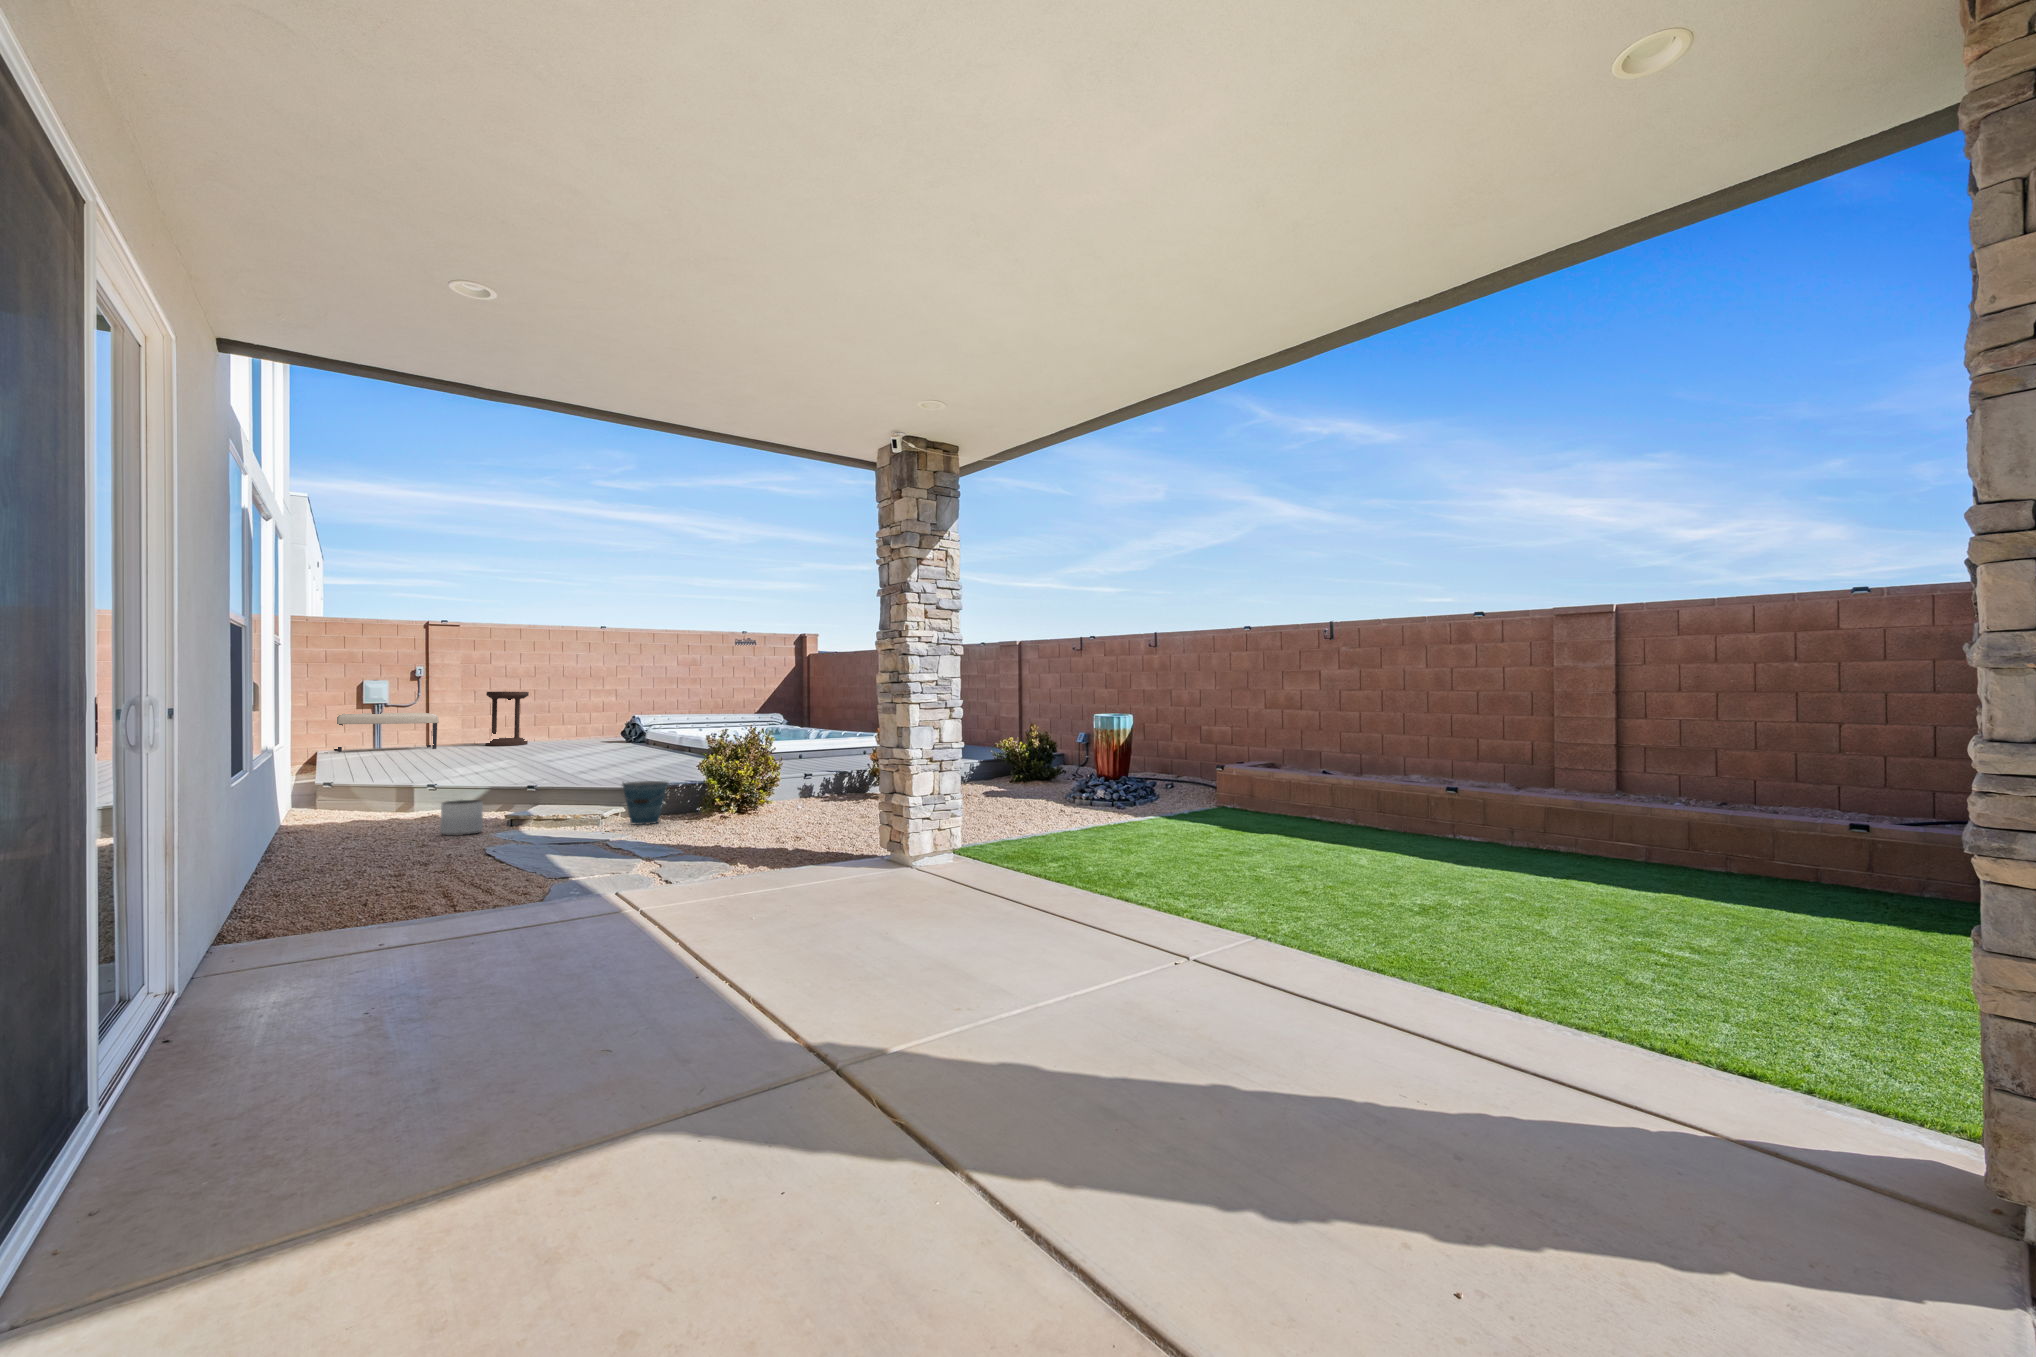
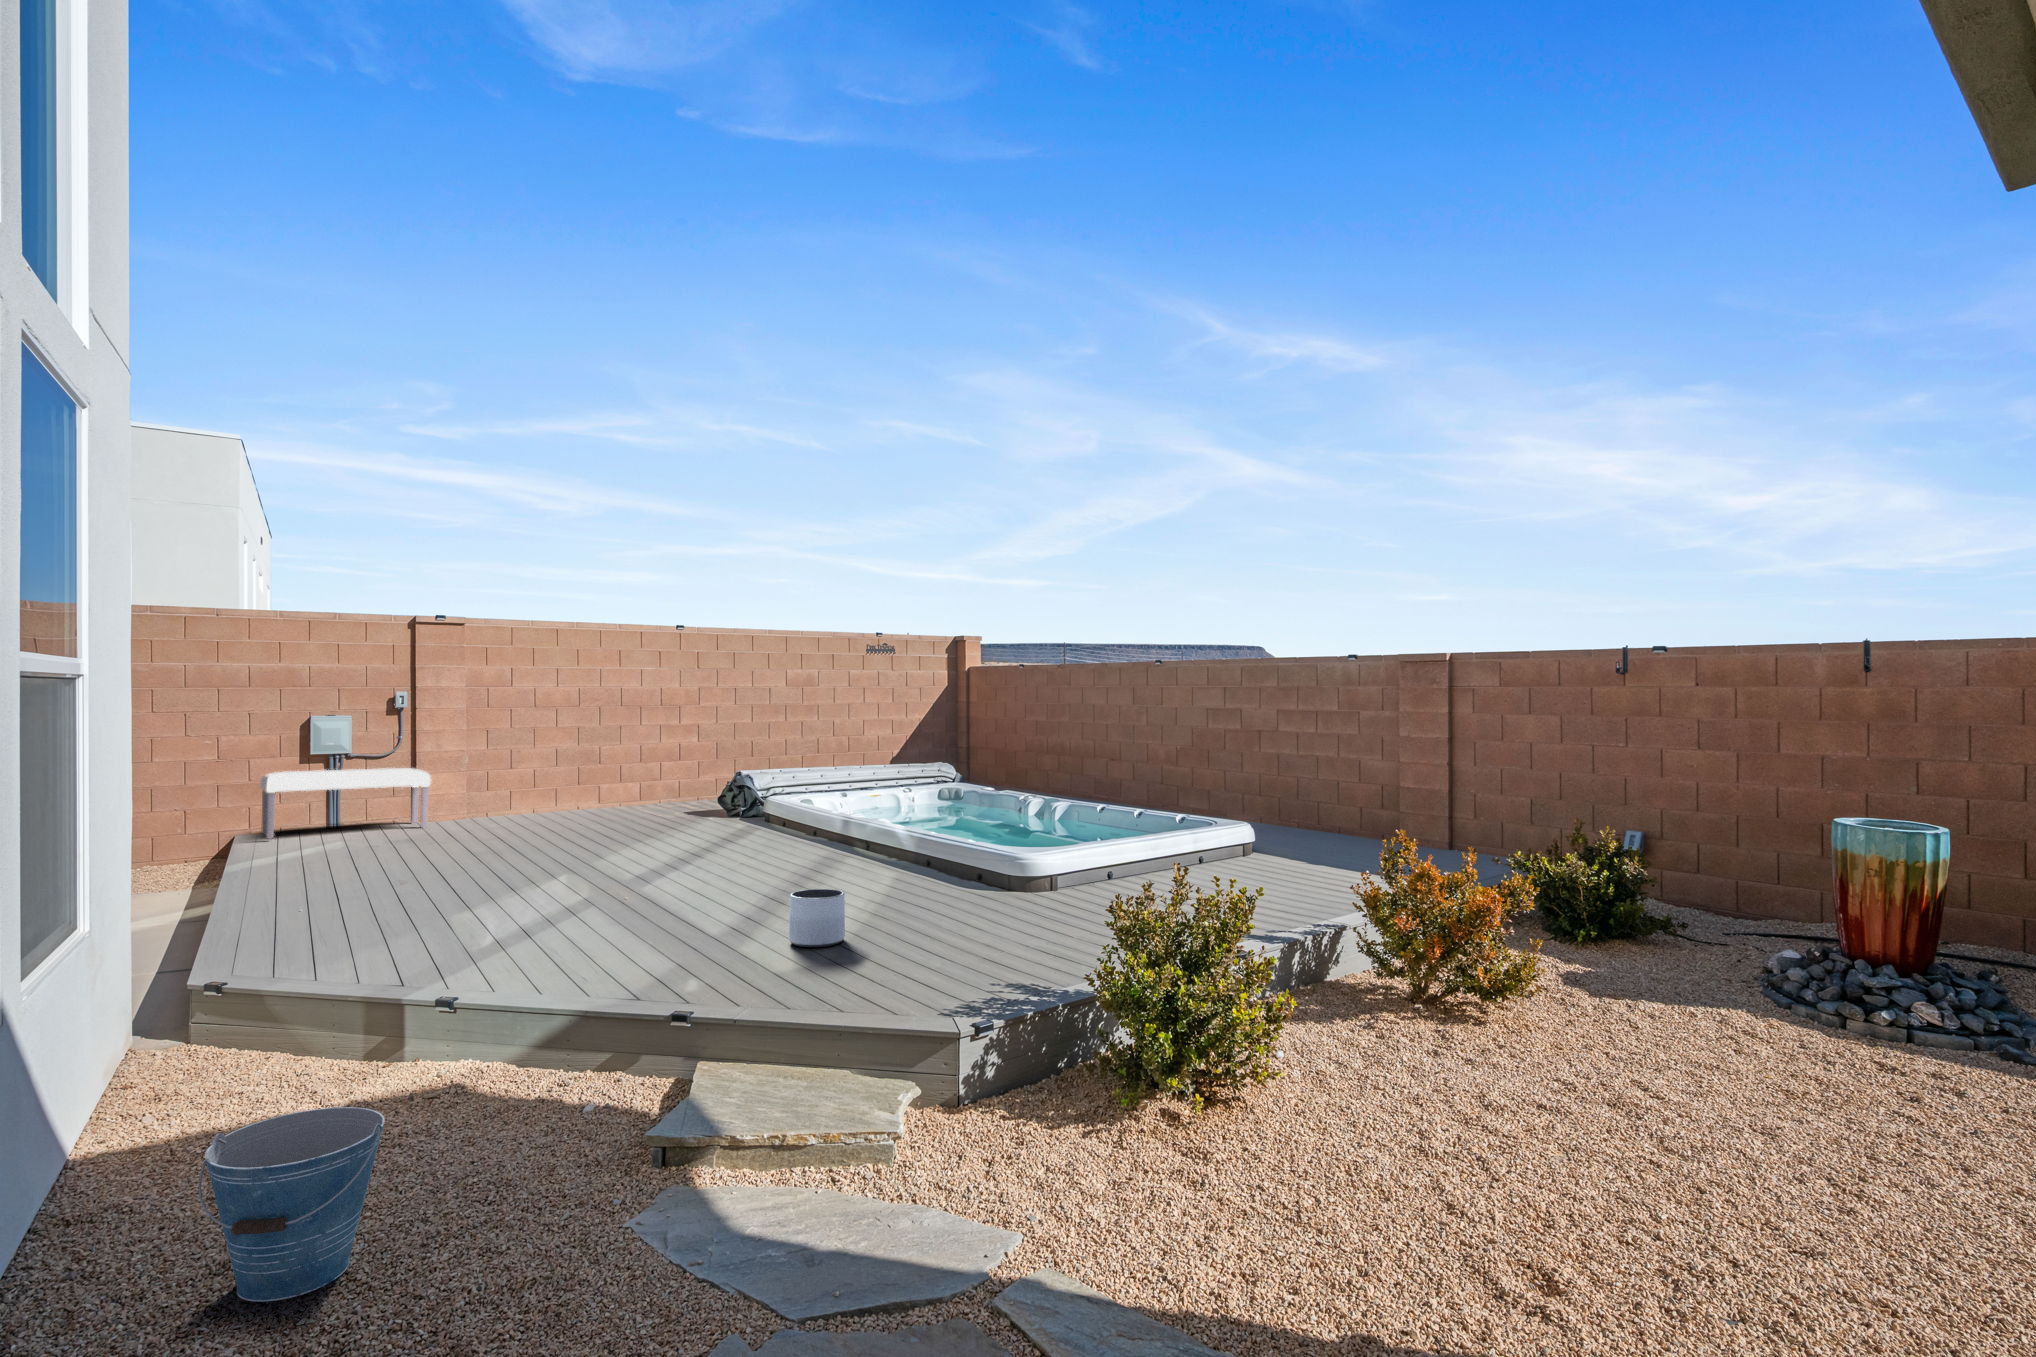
side table: present [485,692,529,746] -> none [503,731,570,820]
bucket: present [622,781,668,825] -> present [198,1107,385,1301]
planter: present [440,800,483,836] -> present [789,889,845,947]

